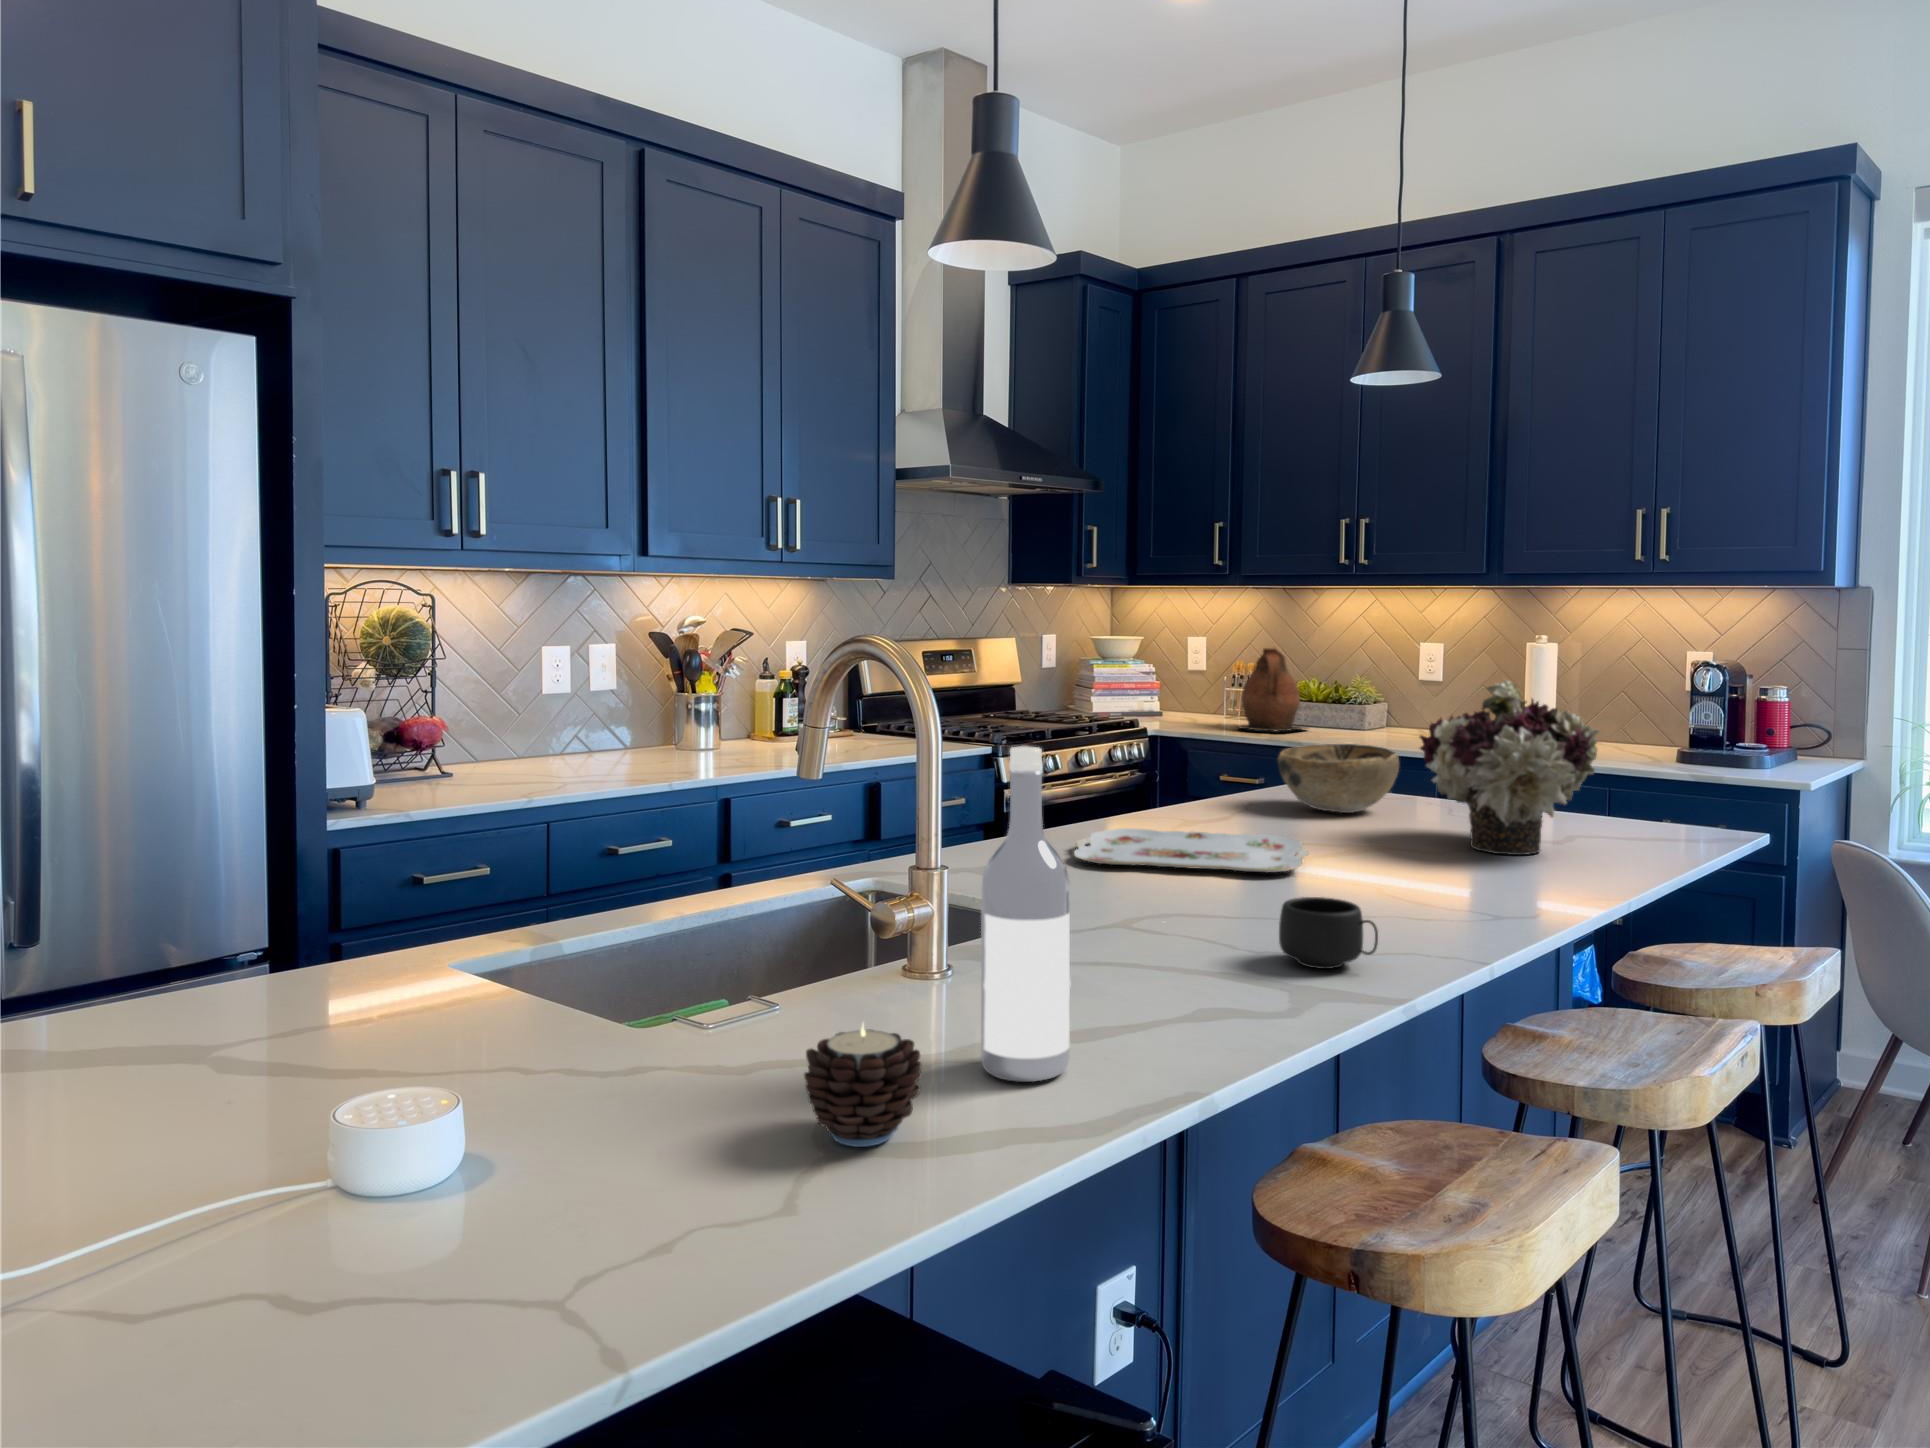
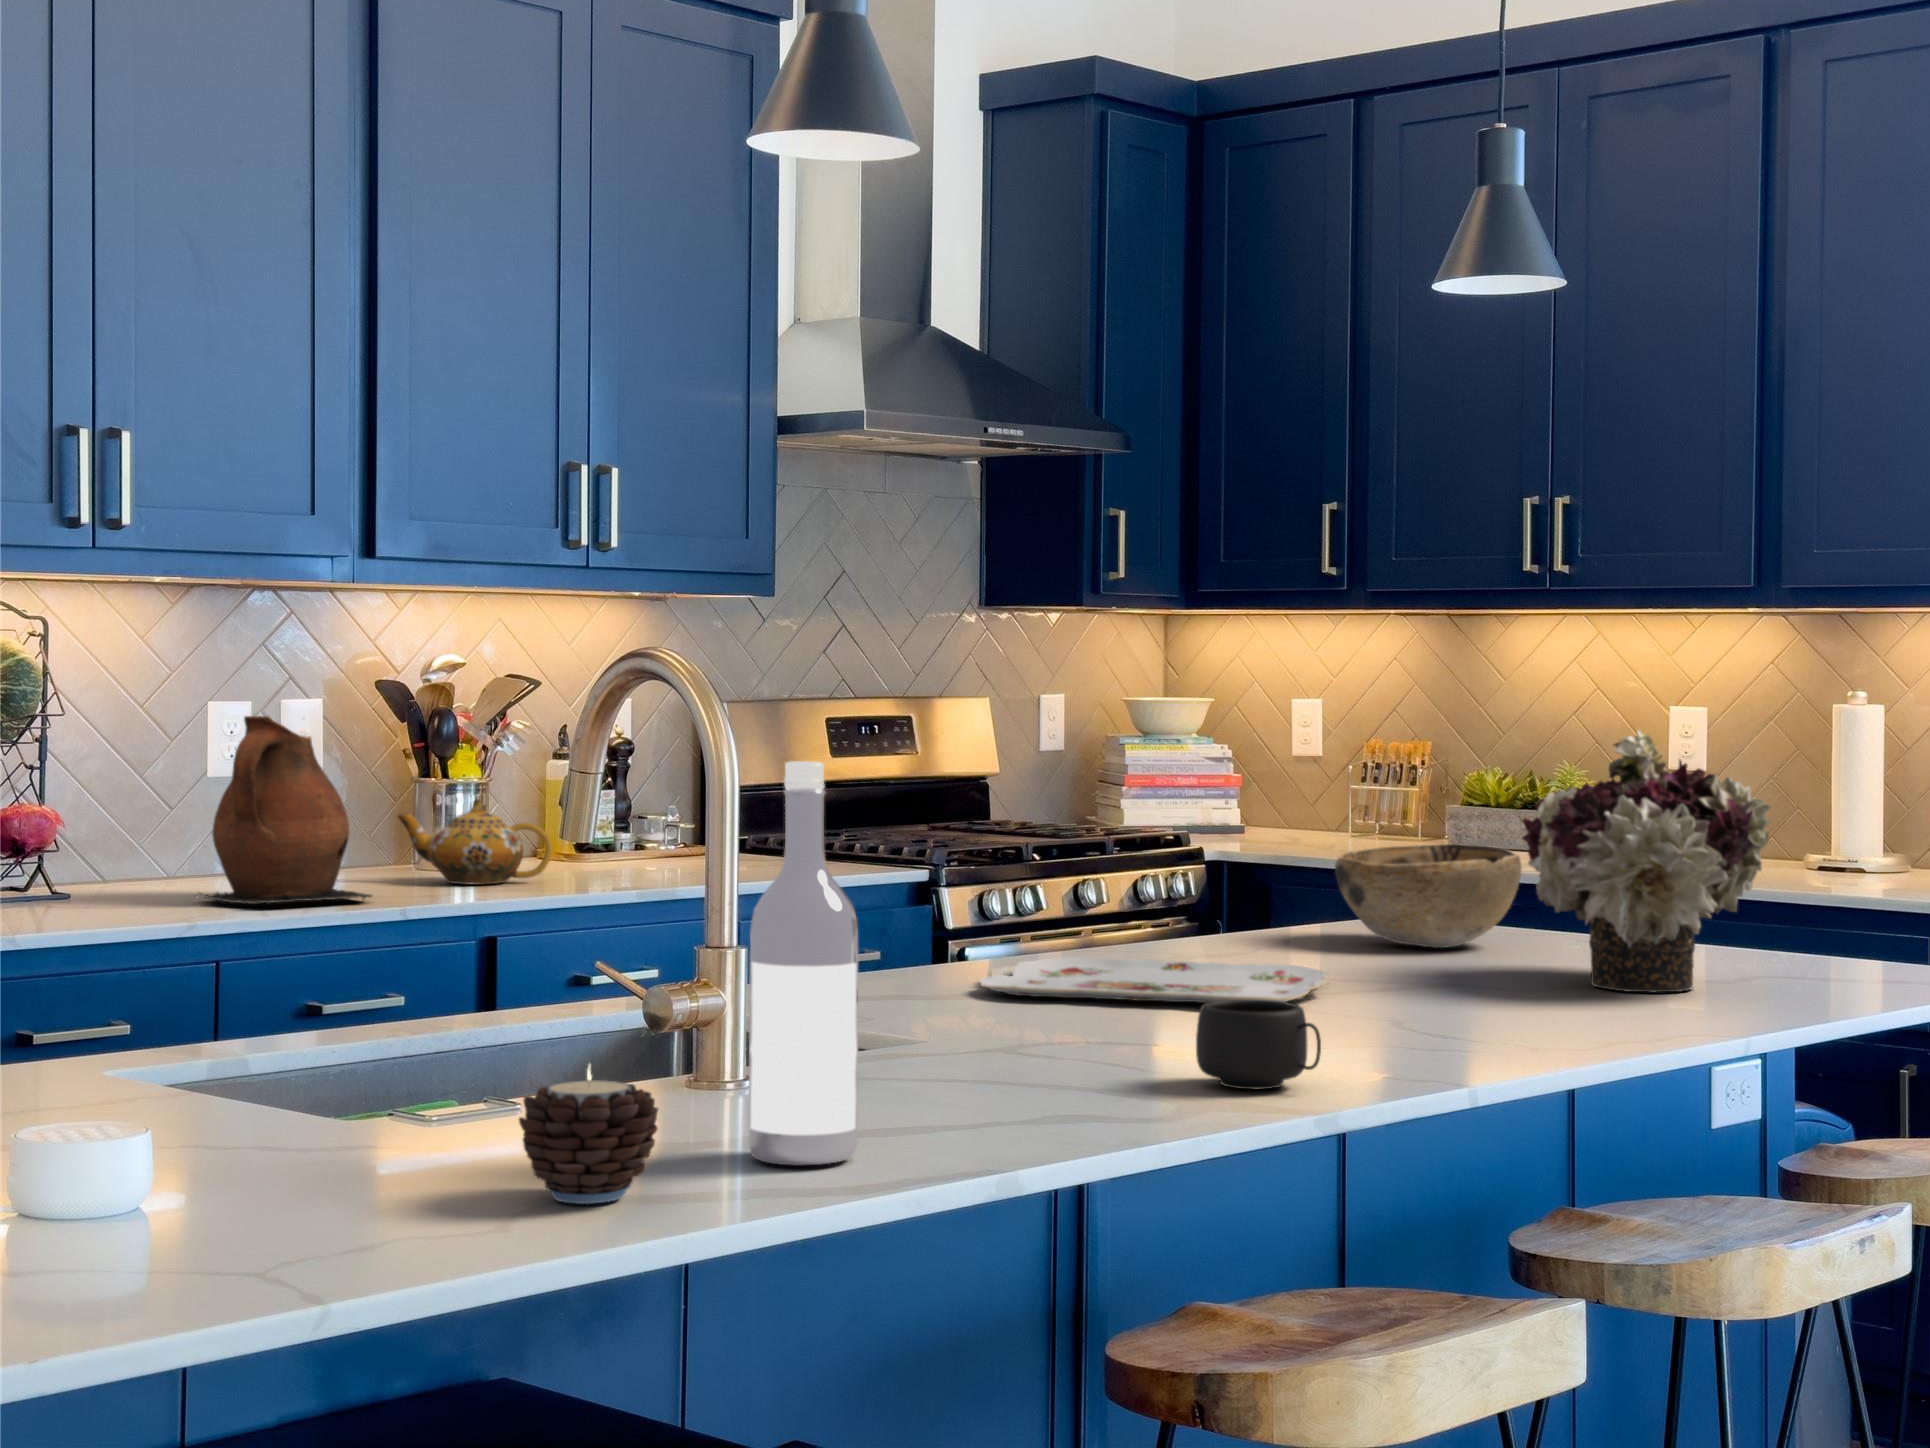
ceramic pitcher: present [1238,648,1306,731] -> present [200,716,372,904]
teapot: none [664,709,763,763] -> present [398,799,552,885]

